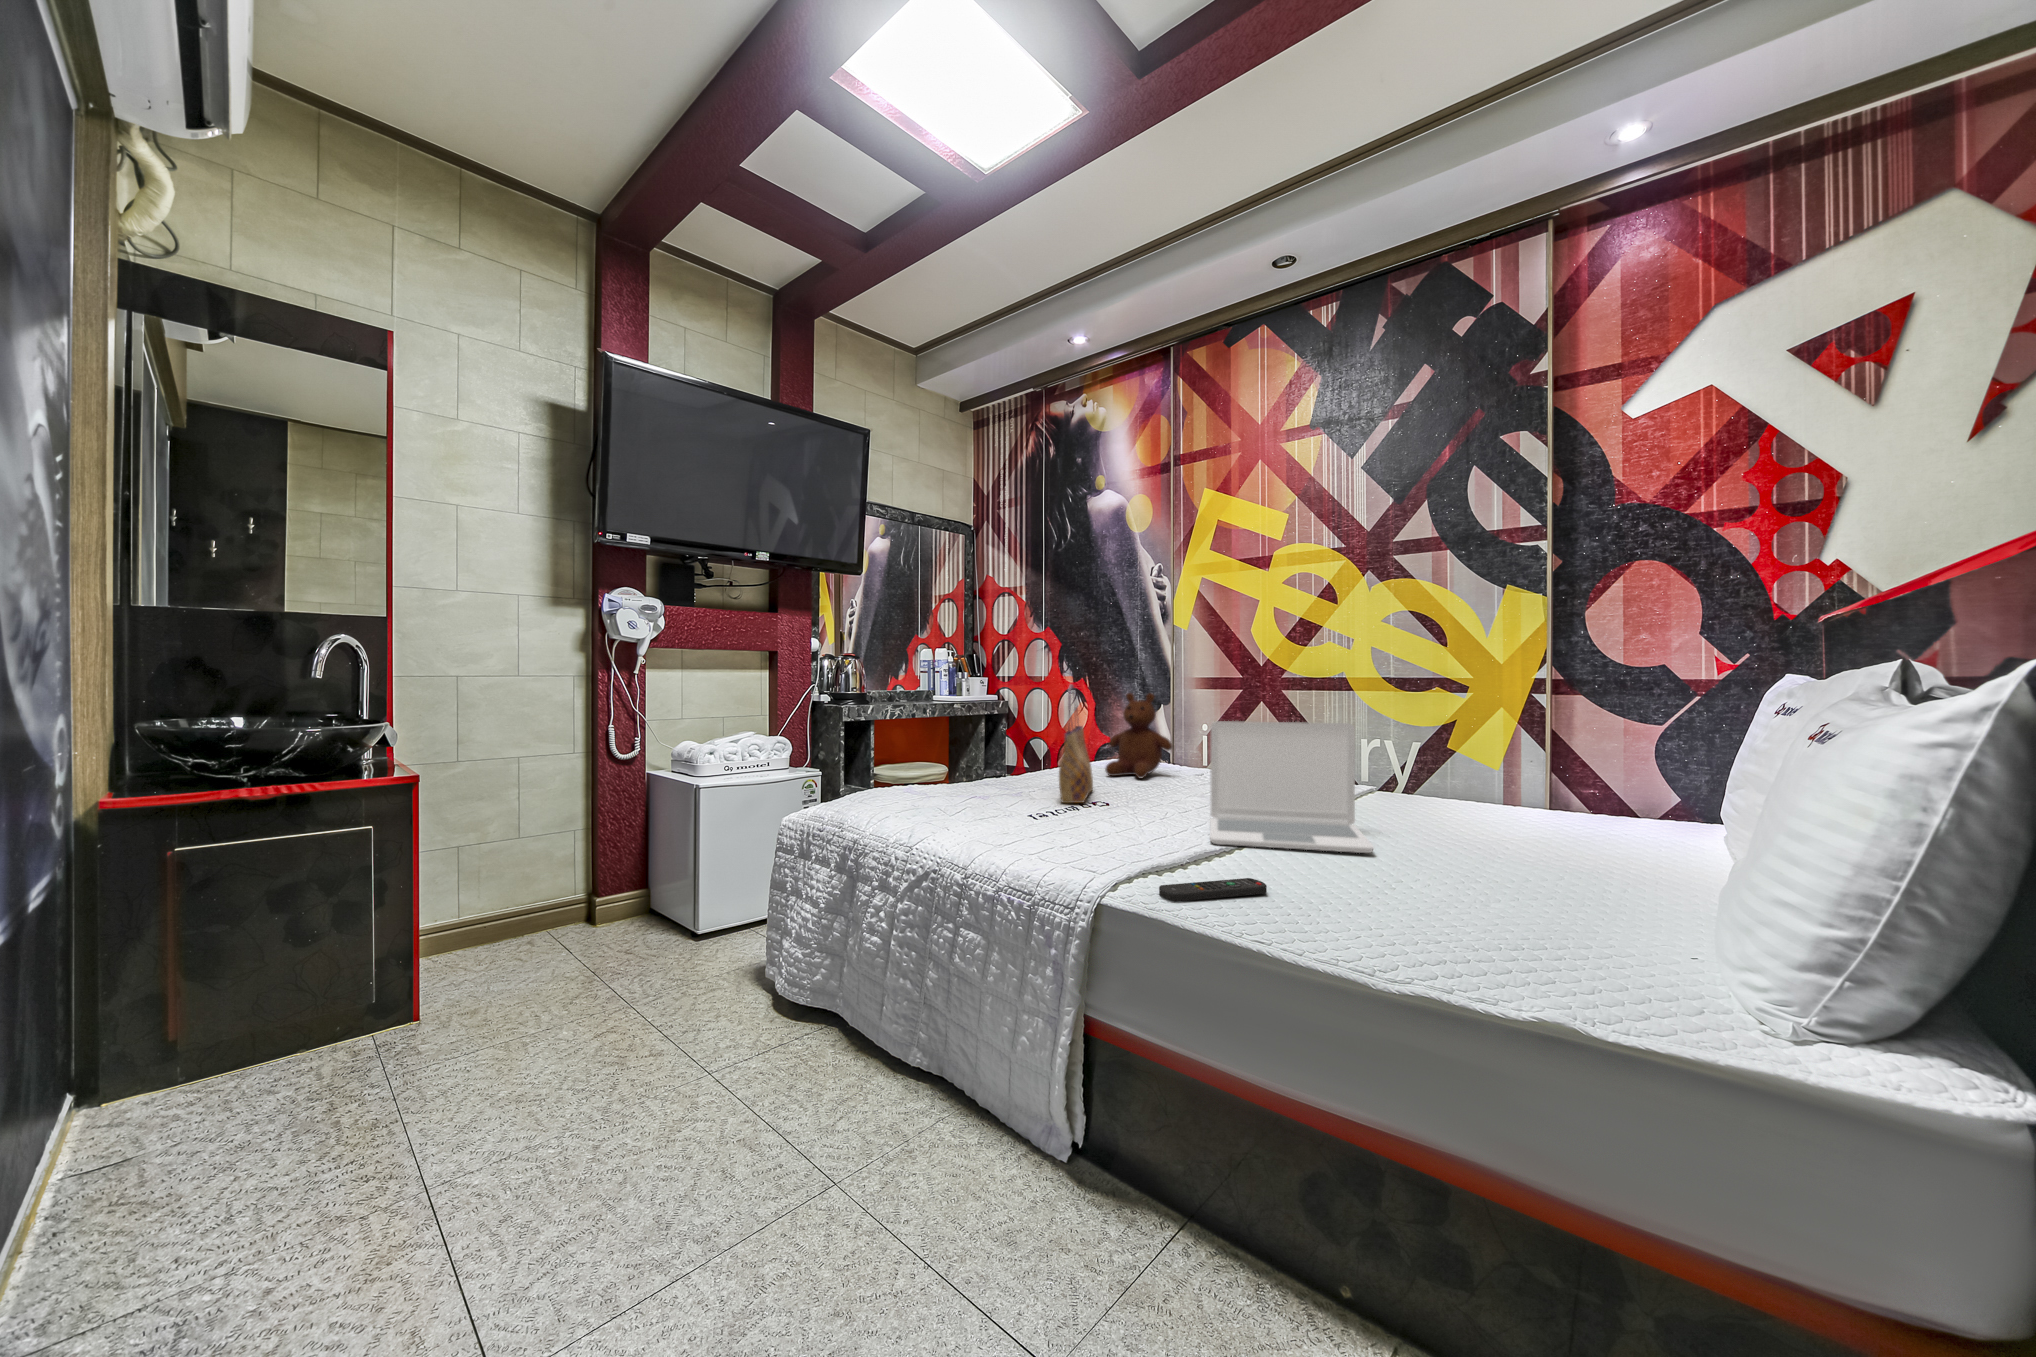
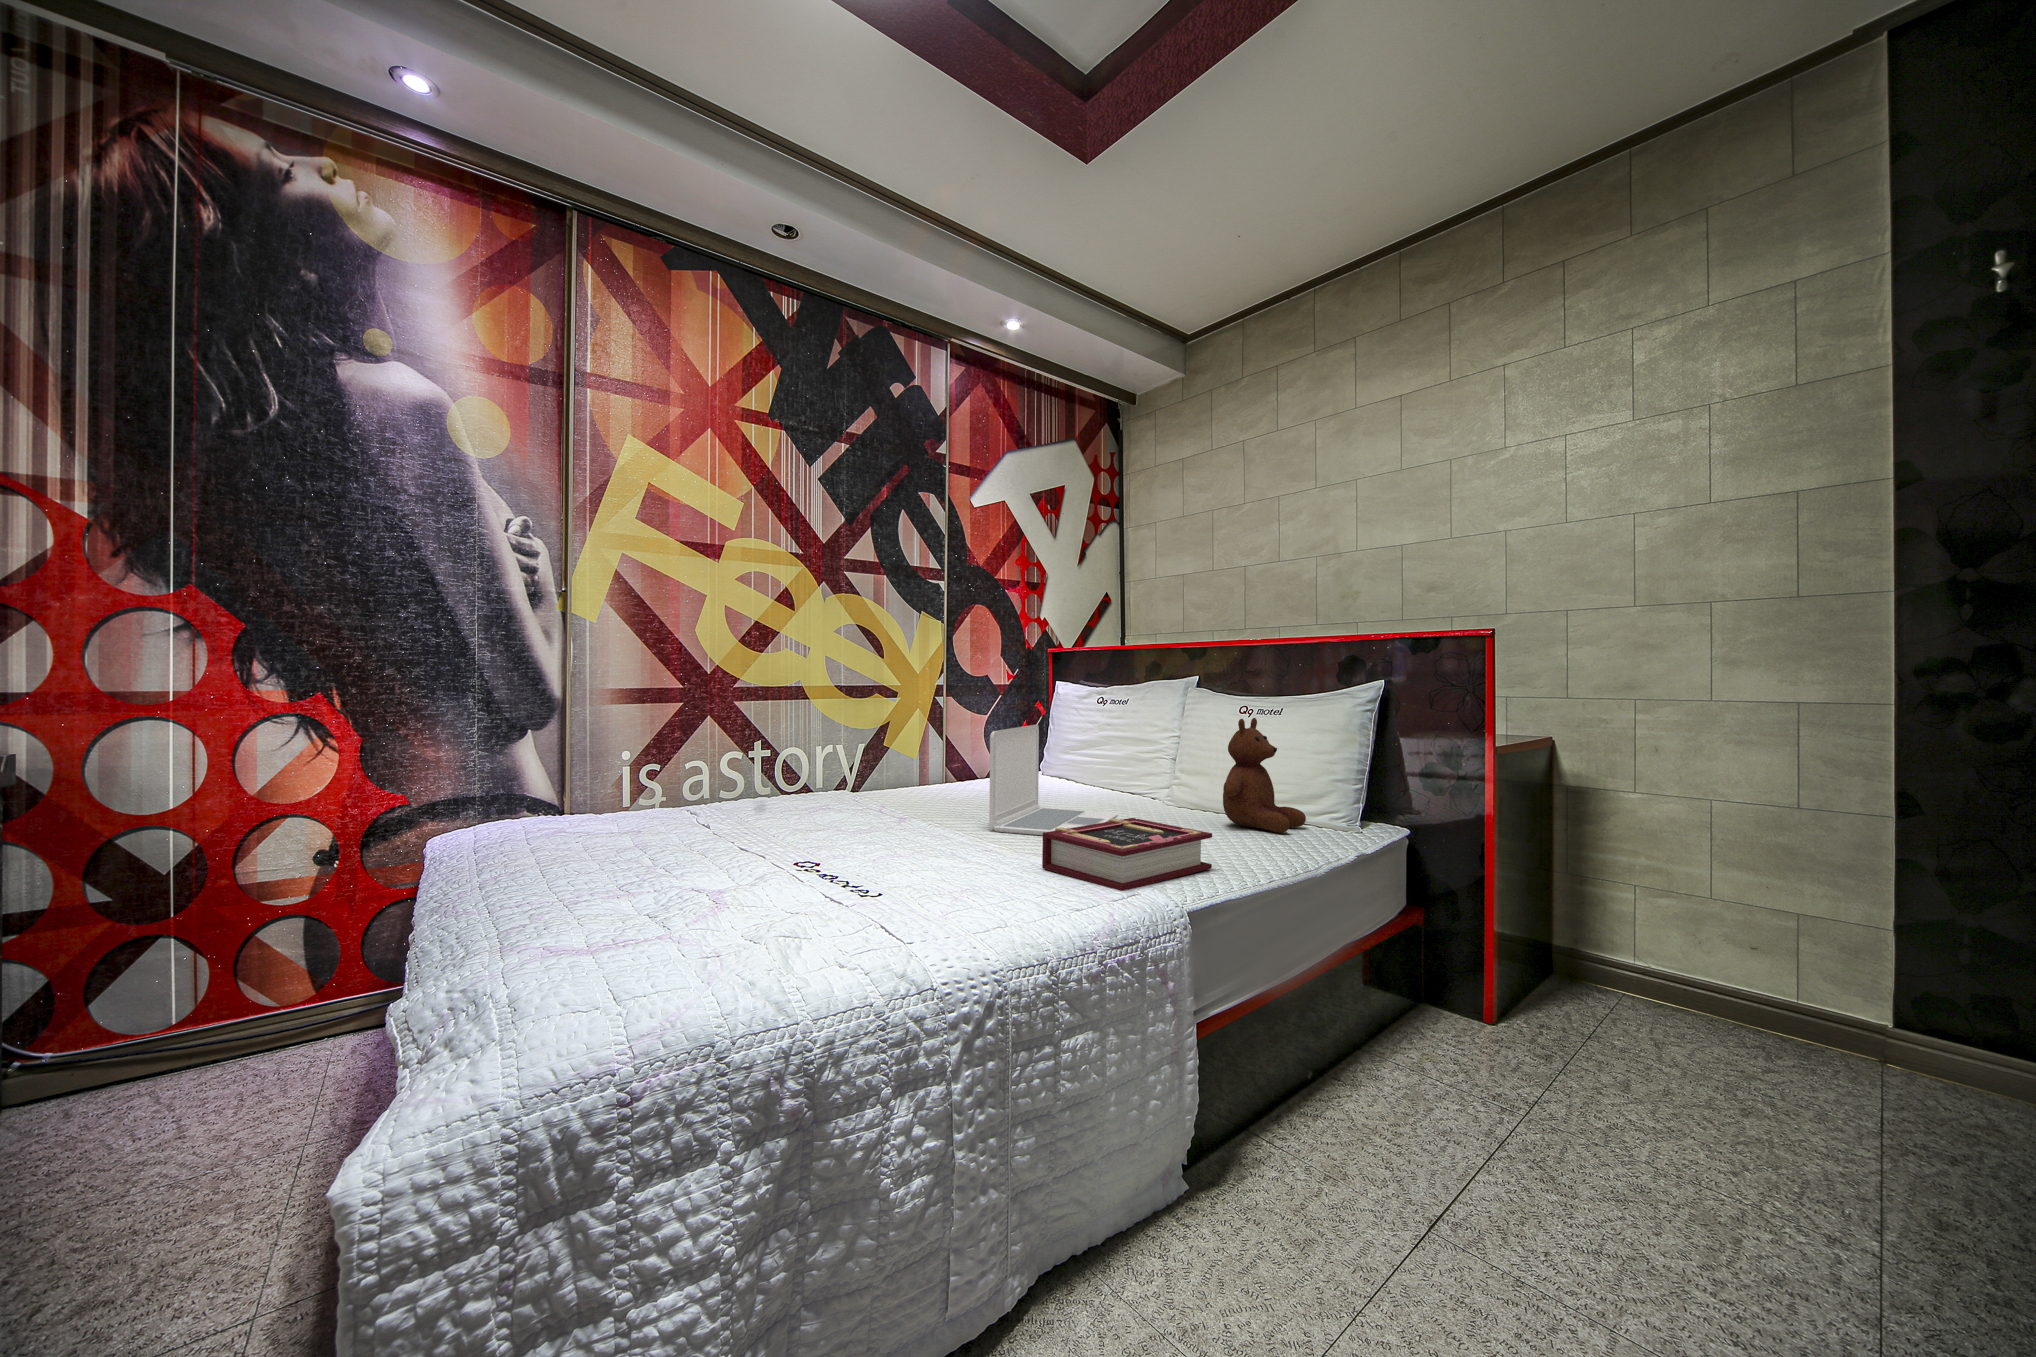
tote bag: present [1059,684,1093,803] -> none [762,699,882,857]
teddy bear: present [1105,693,1172,778] -> present [1223,718,1306,833]
book: none [990,803,1159,876] -> present [1042,818,1212,891]
remote control: present [1159,878,1267,902] -> none [1215,838,1269,862]

